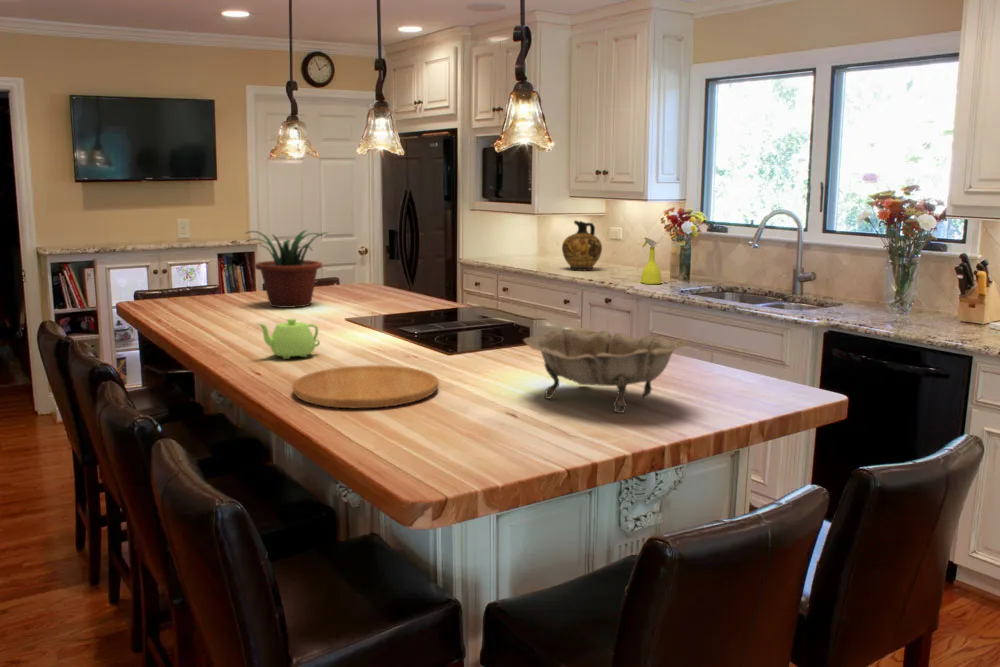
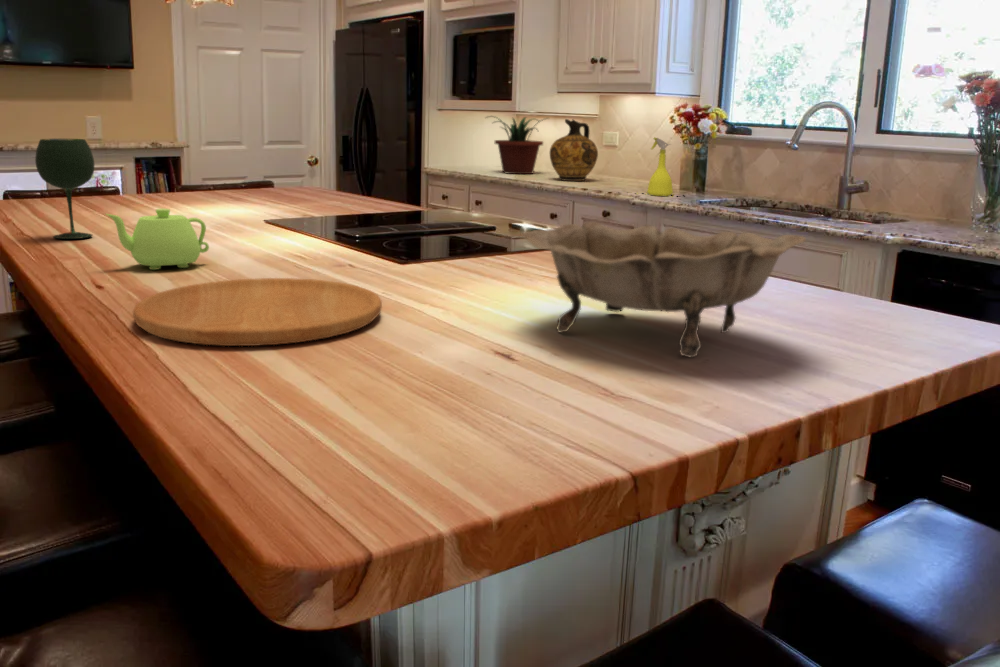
potted plant: present [248,230,325,308] -> present [495,117,543,174]
wine glass: none [197,266,234,336] -> present [35,139,94,239]

